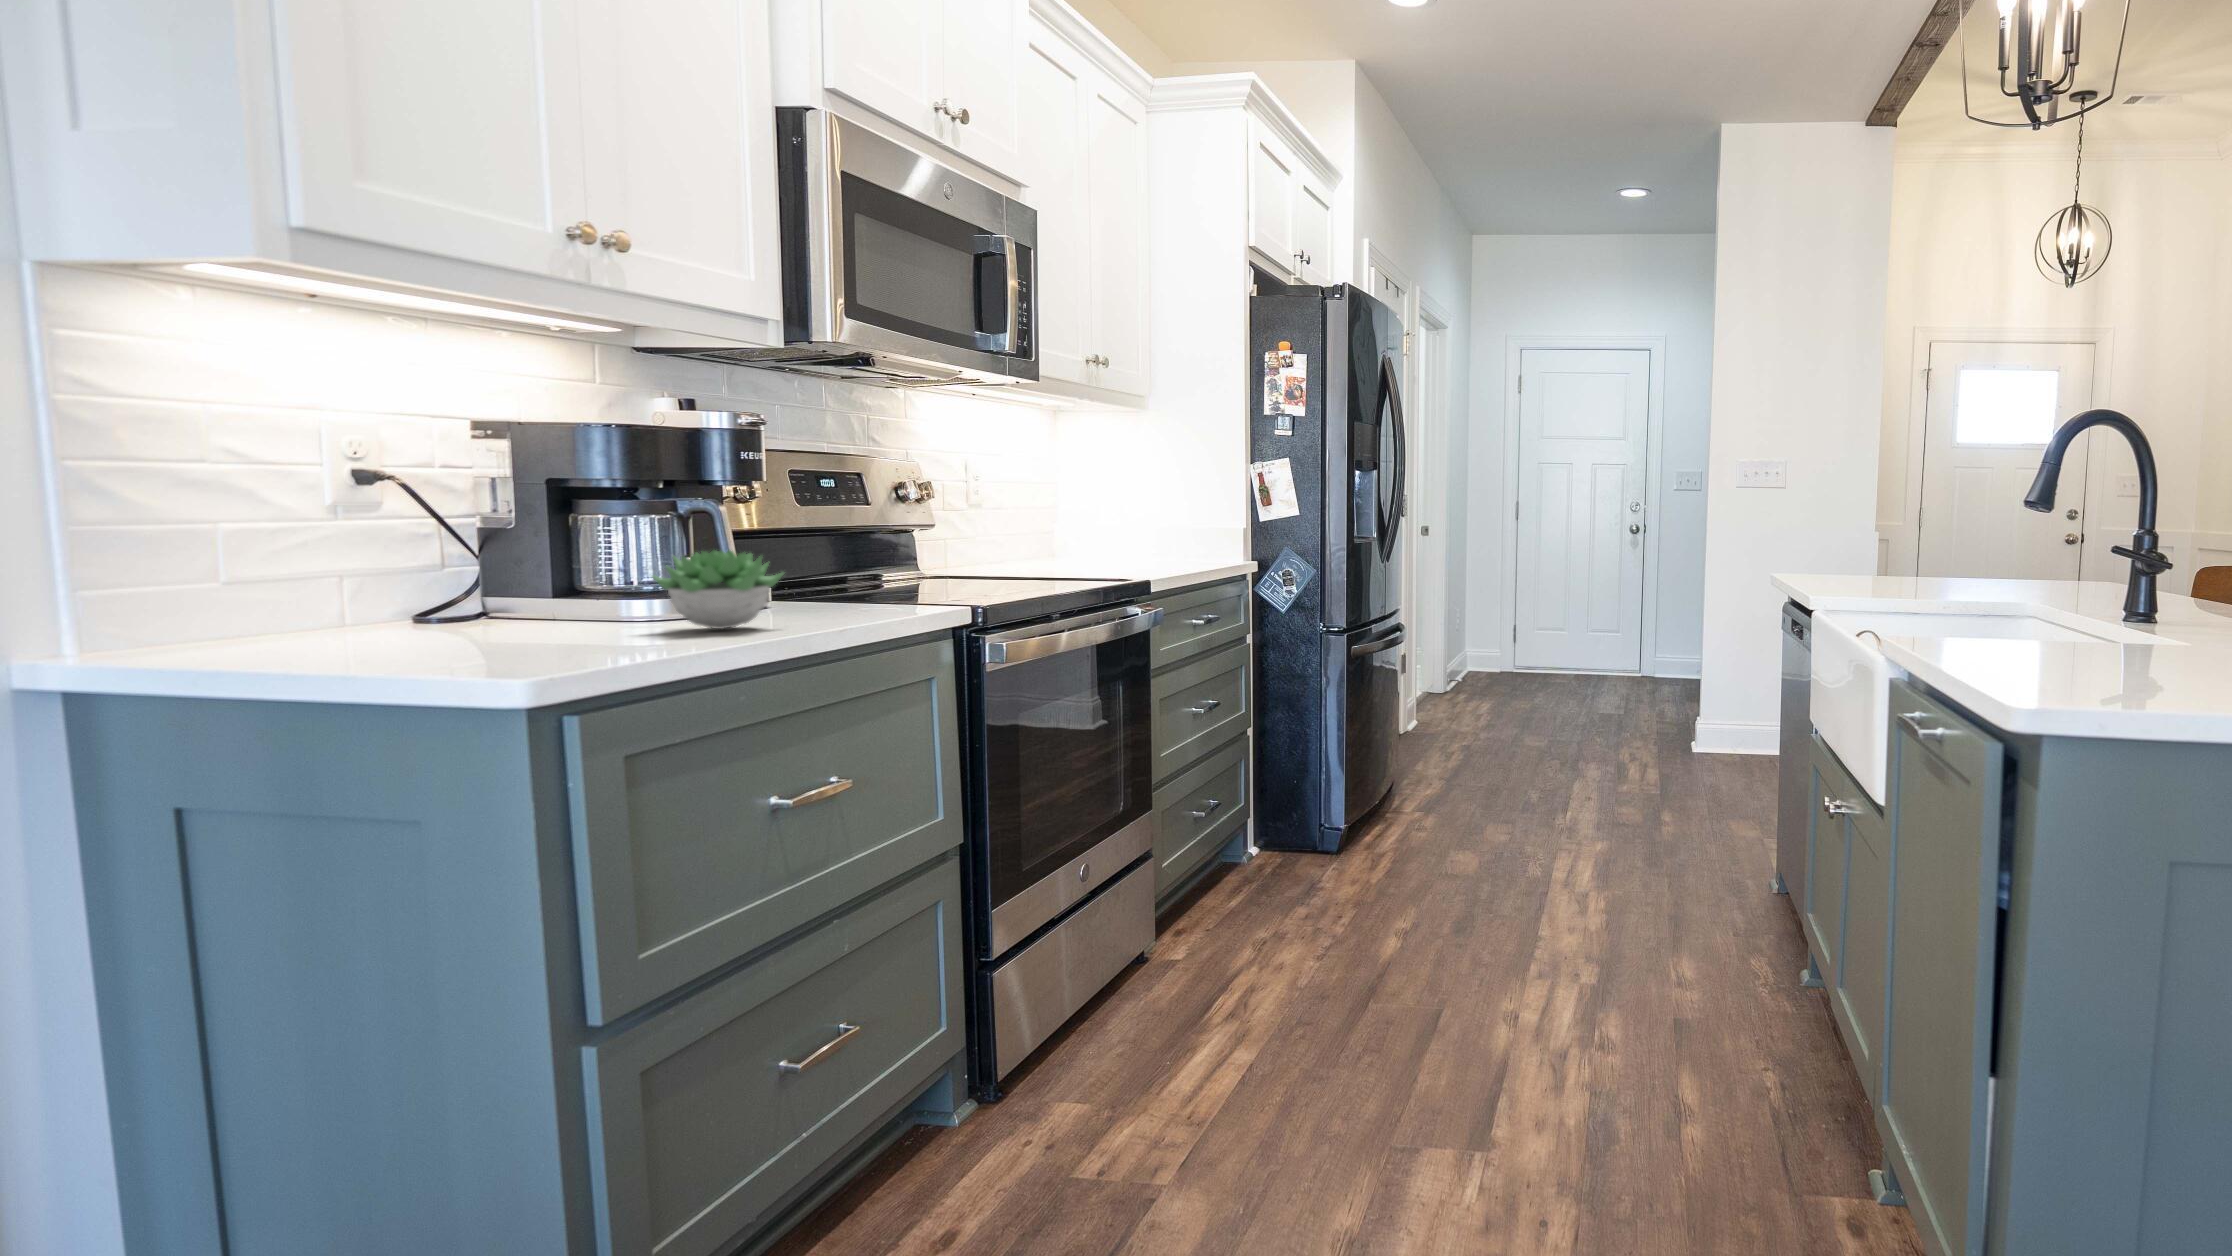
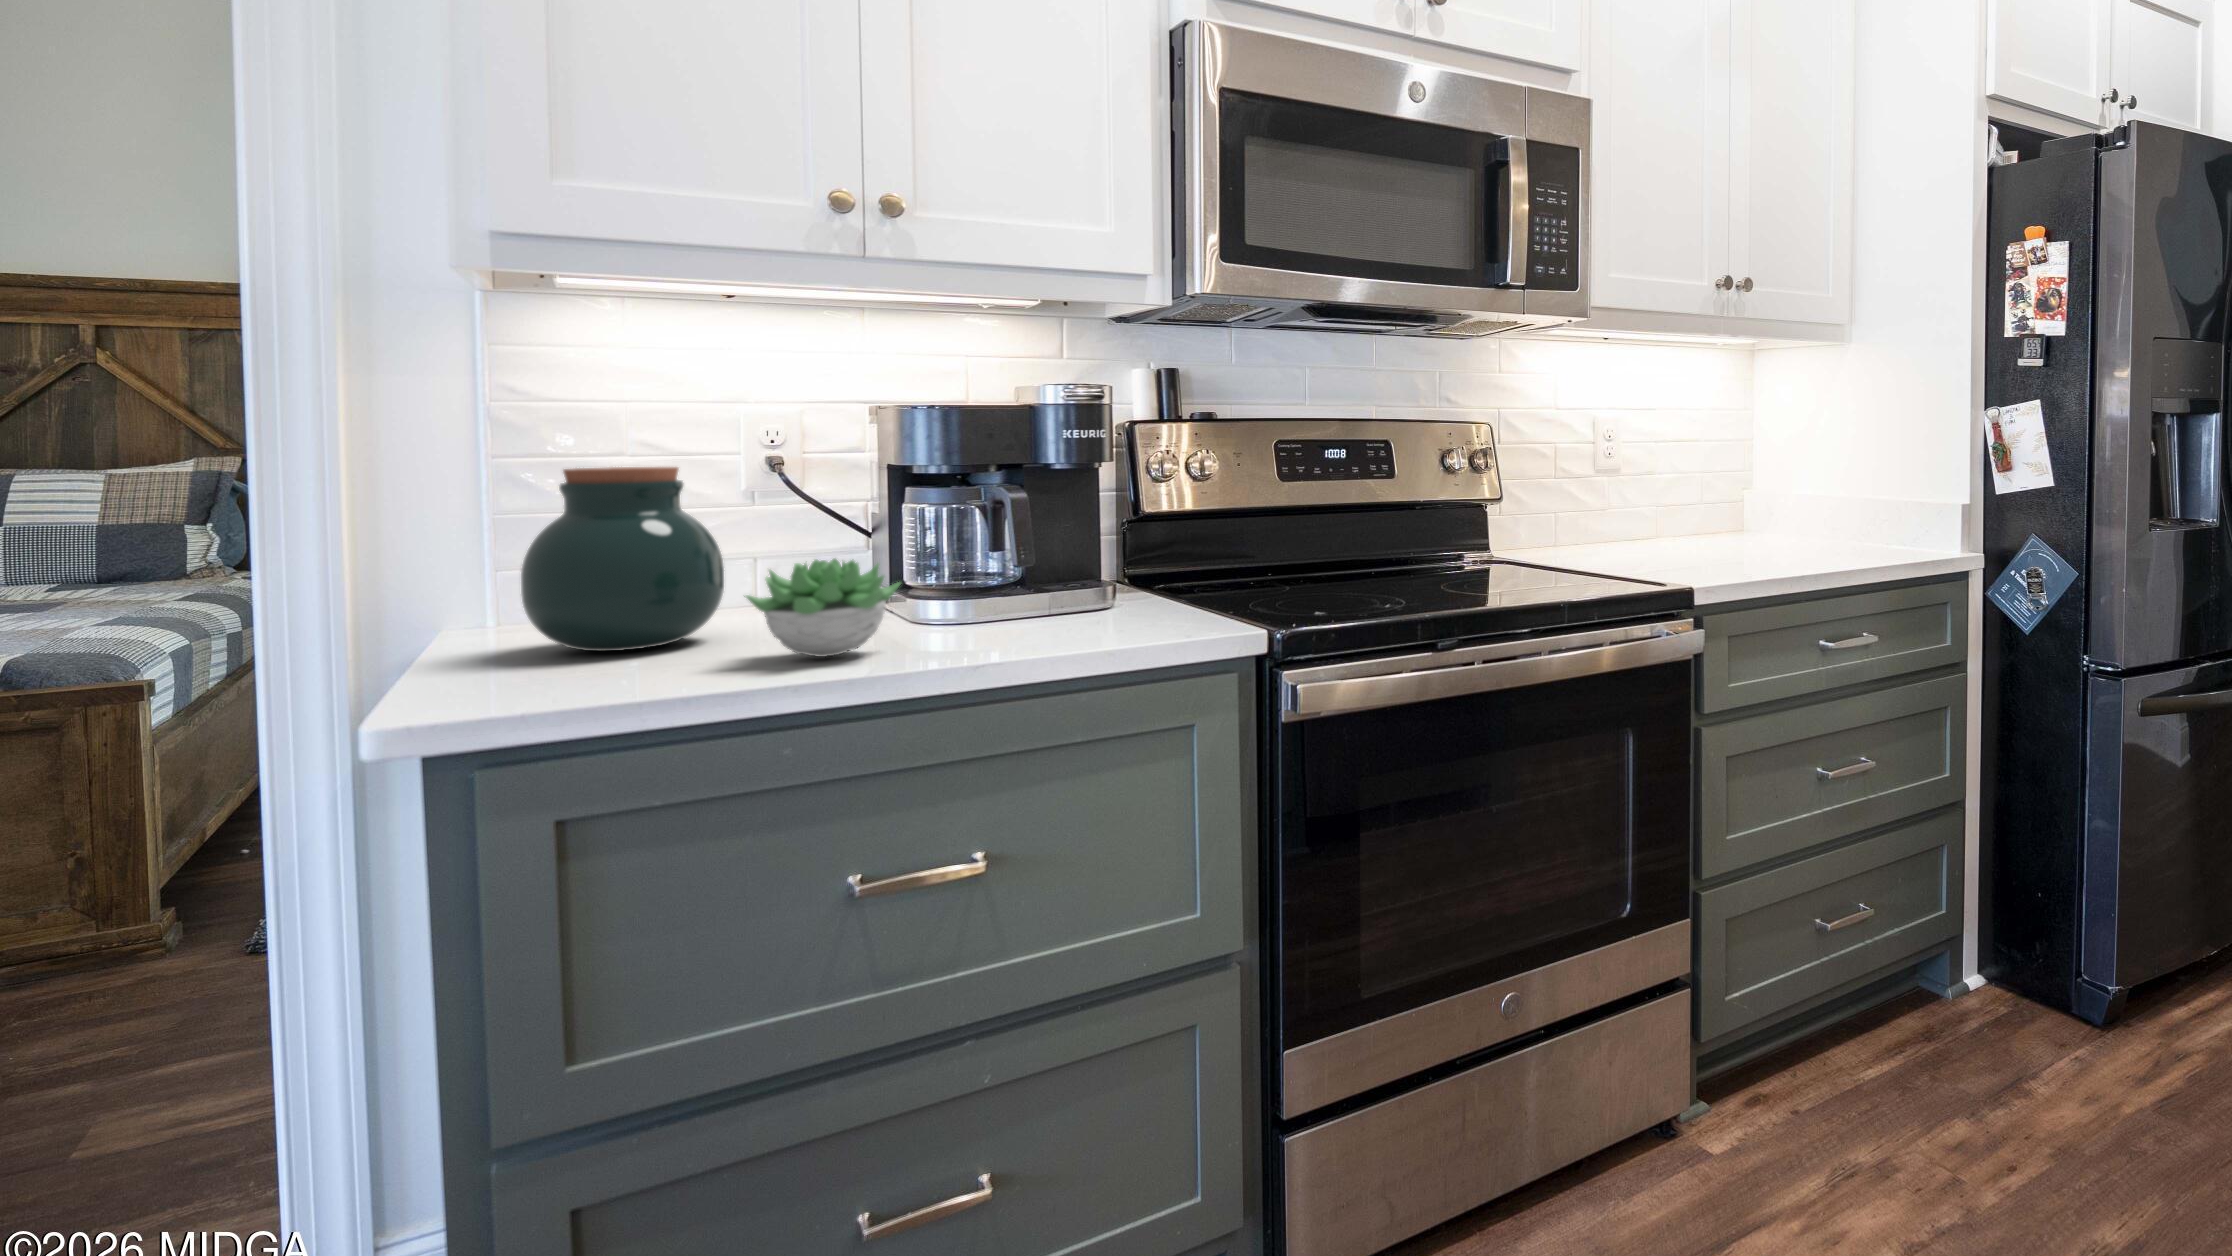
jar: none [337,469,543,643] -> present [521,467,724,651]

